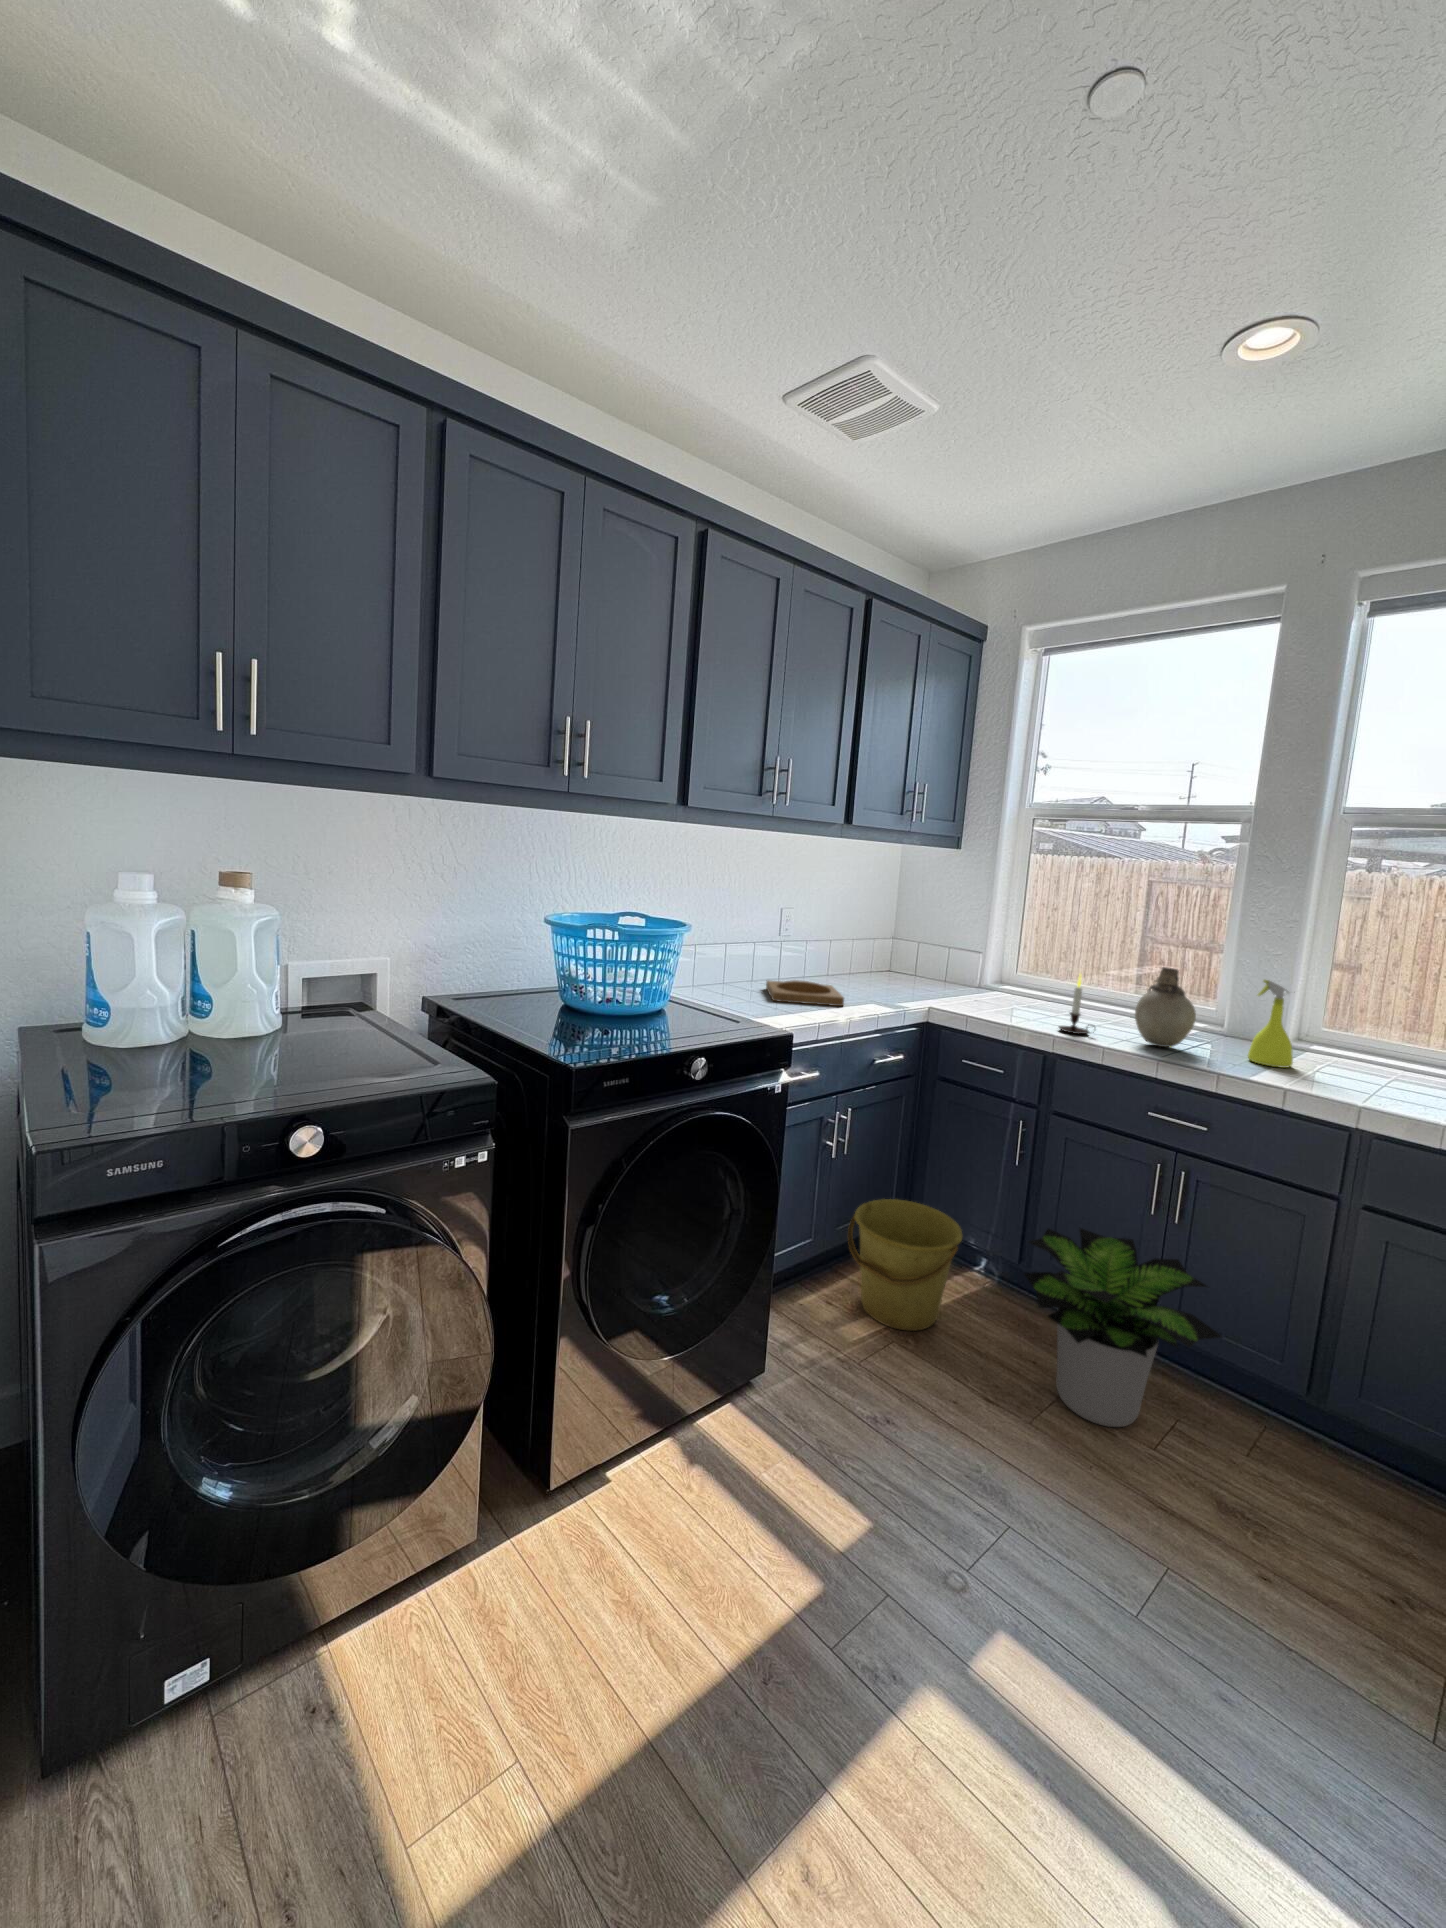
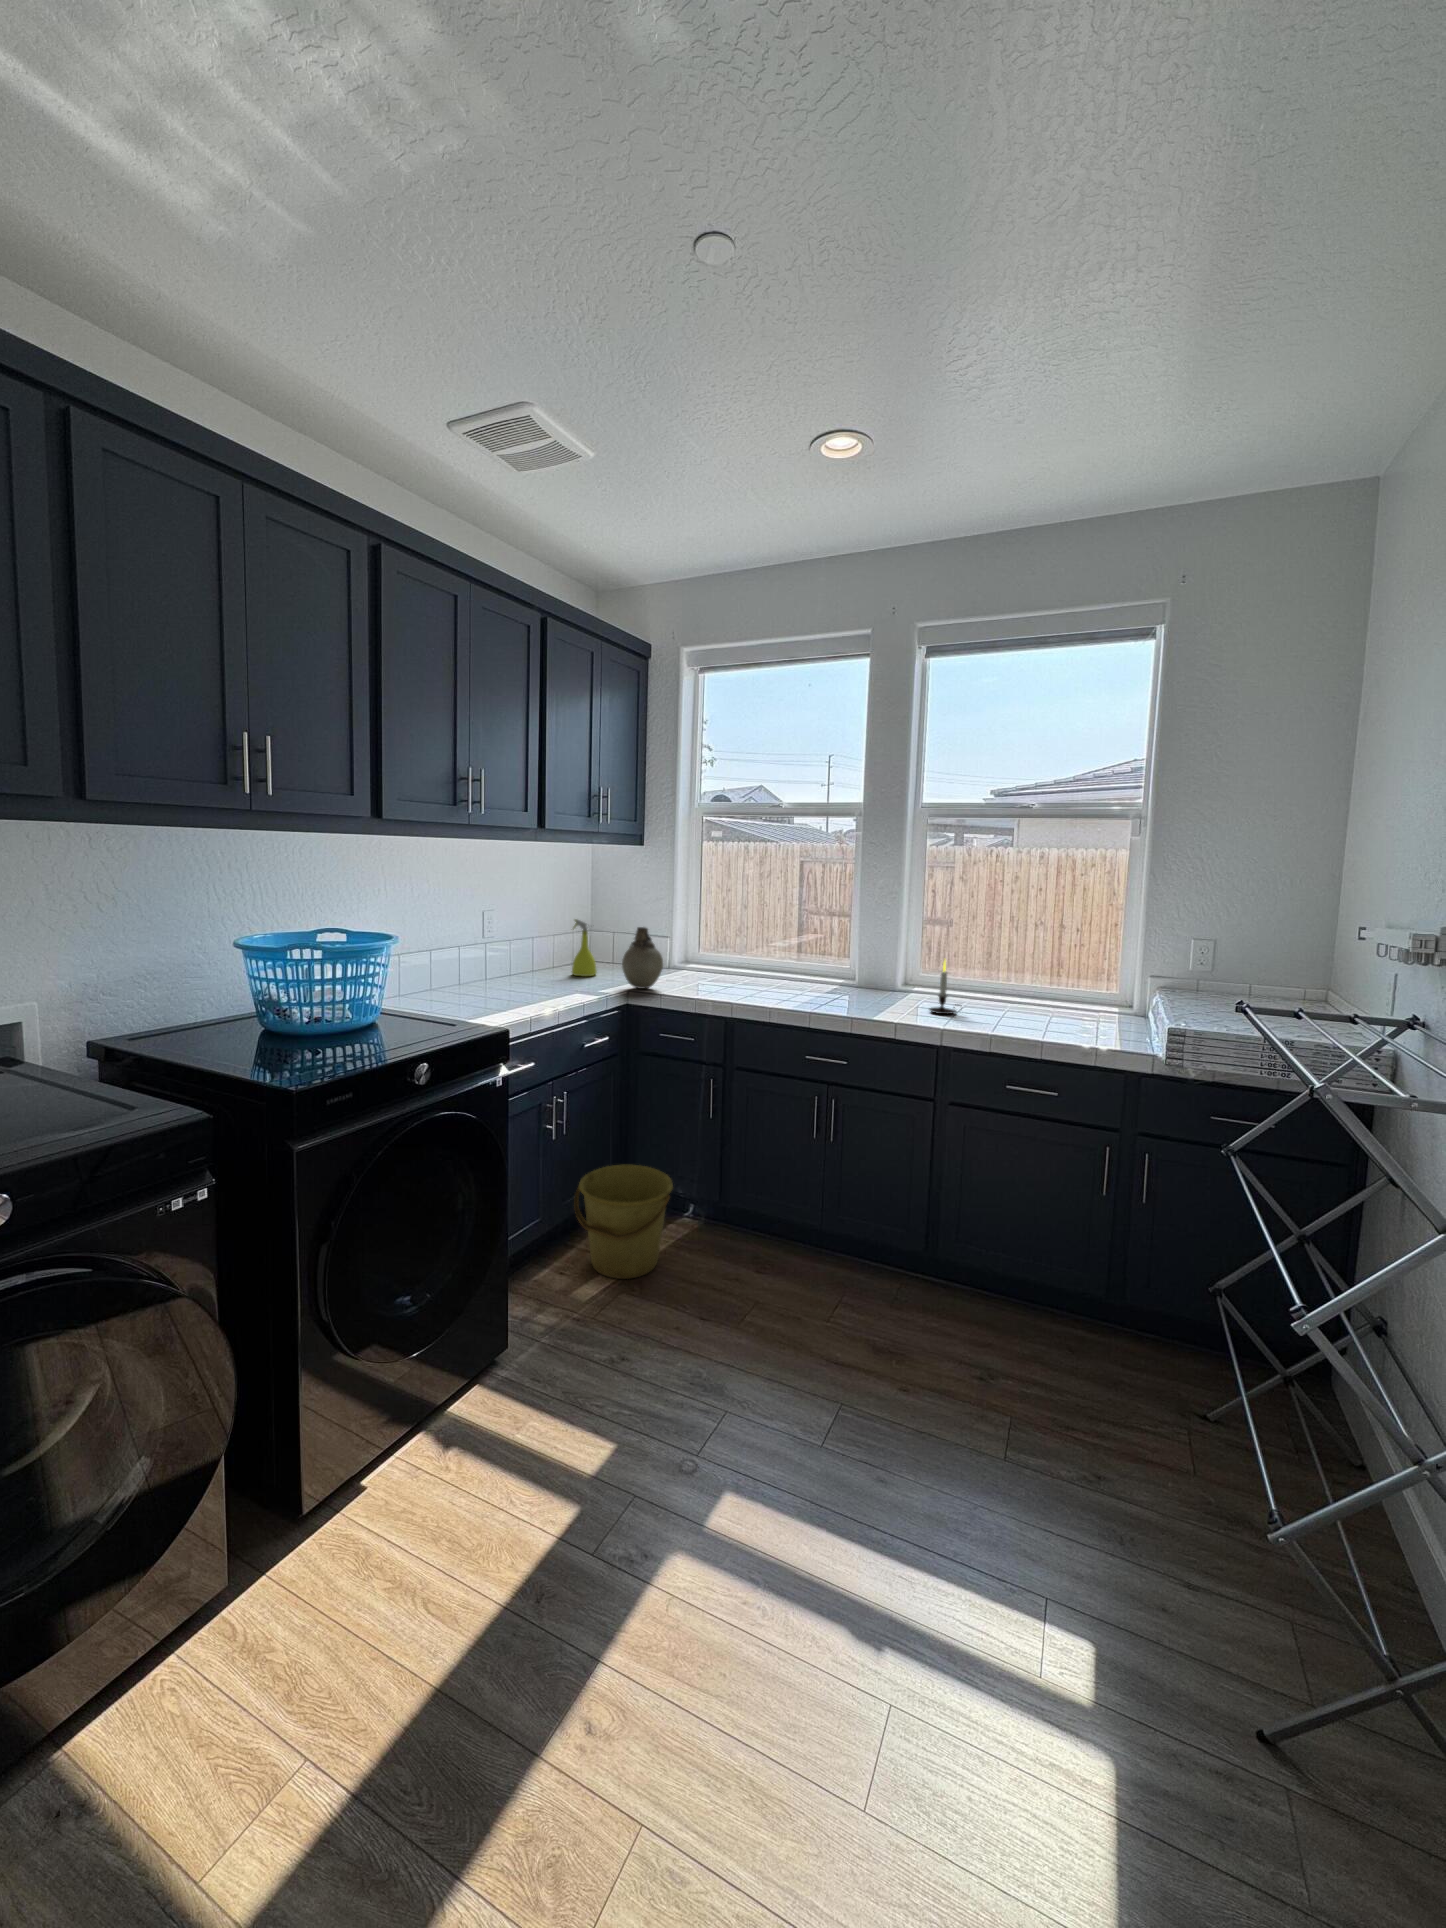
vase: present [1135,967,1196,1047] -> present [622,927,663,989]
candle: present [1059,975,1089,1034] -> present [930,961,957,1014]
tray: present [766,980,844,1006] -> none [476,978,552,1000]
spray bottle: present [1247,980,1293,1068] -> present [572,919,597,976]
potted plant: present [1024,1228,1222,1427] -> none [723,1158,870,1313]

